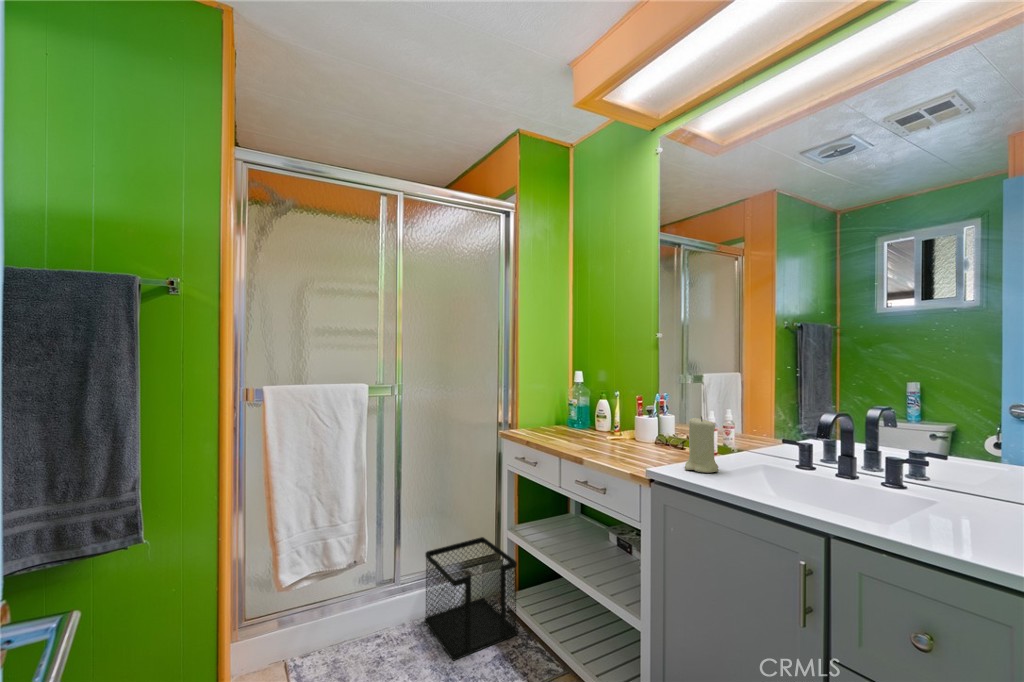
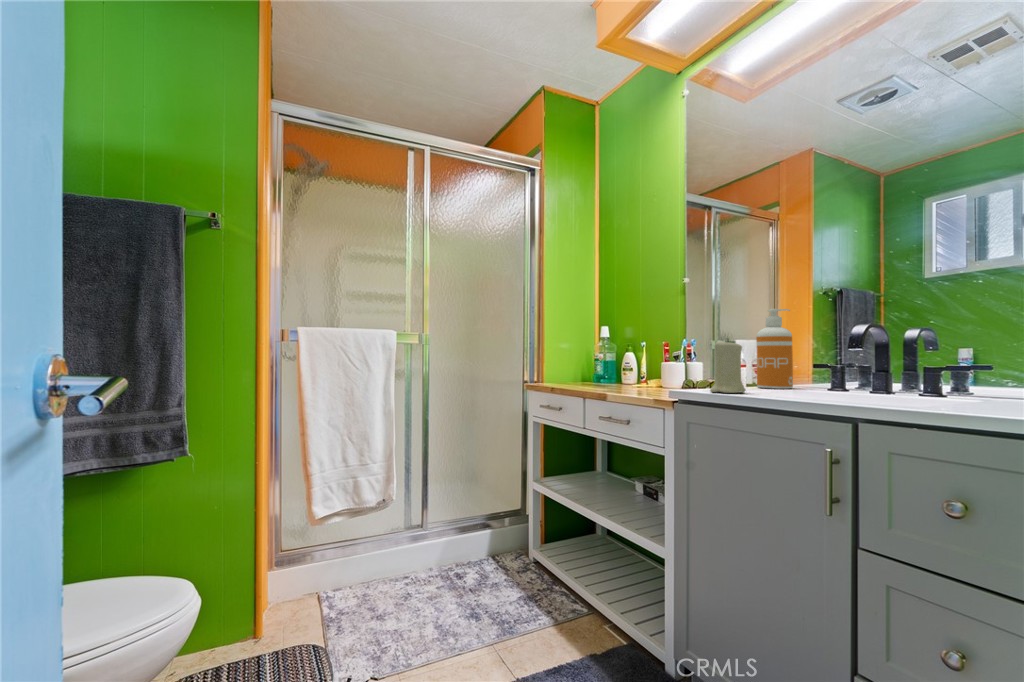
soap dispenser: none [727,377,762,457] -> present [756,309,793,389]
wastebasket: present [425,537,517,661] -> none [451,489,542,599]

